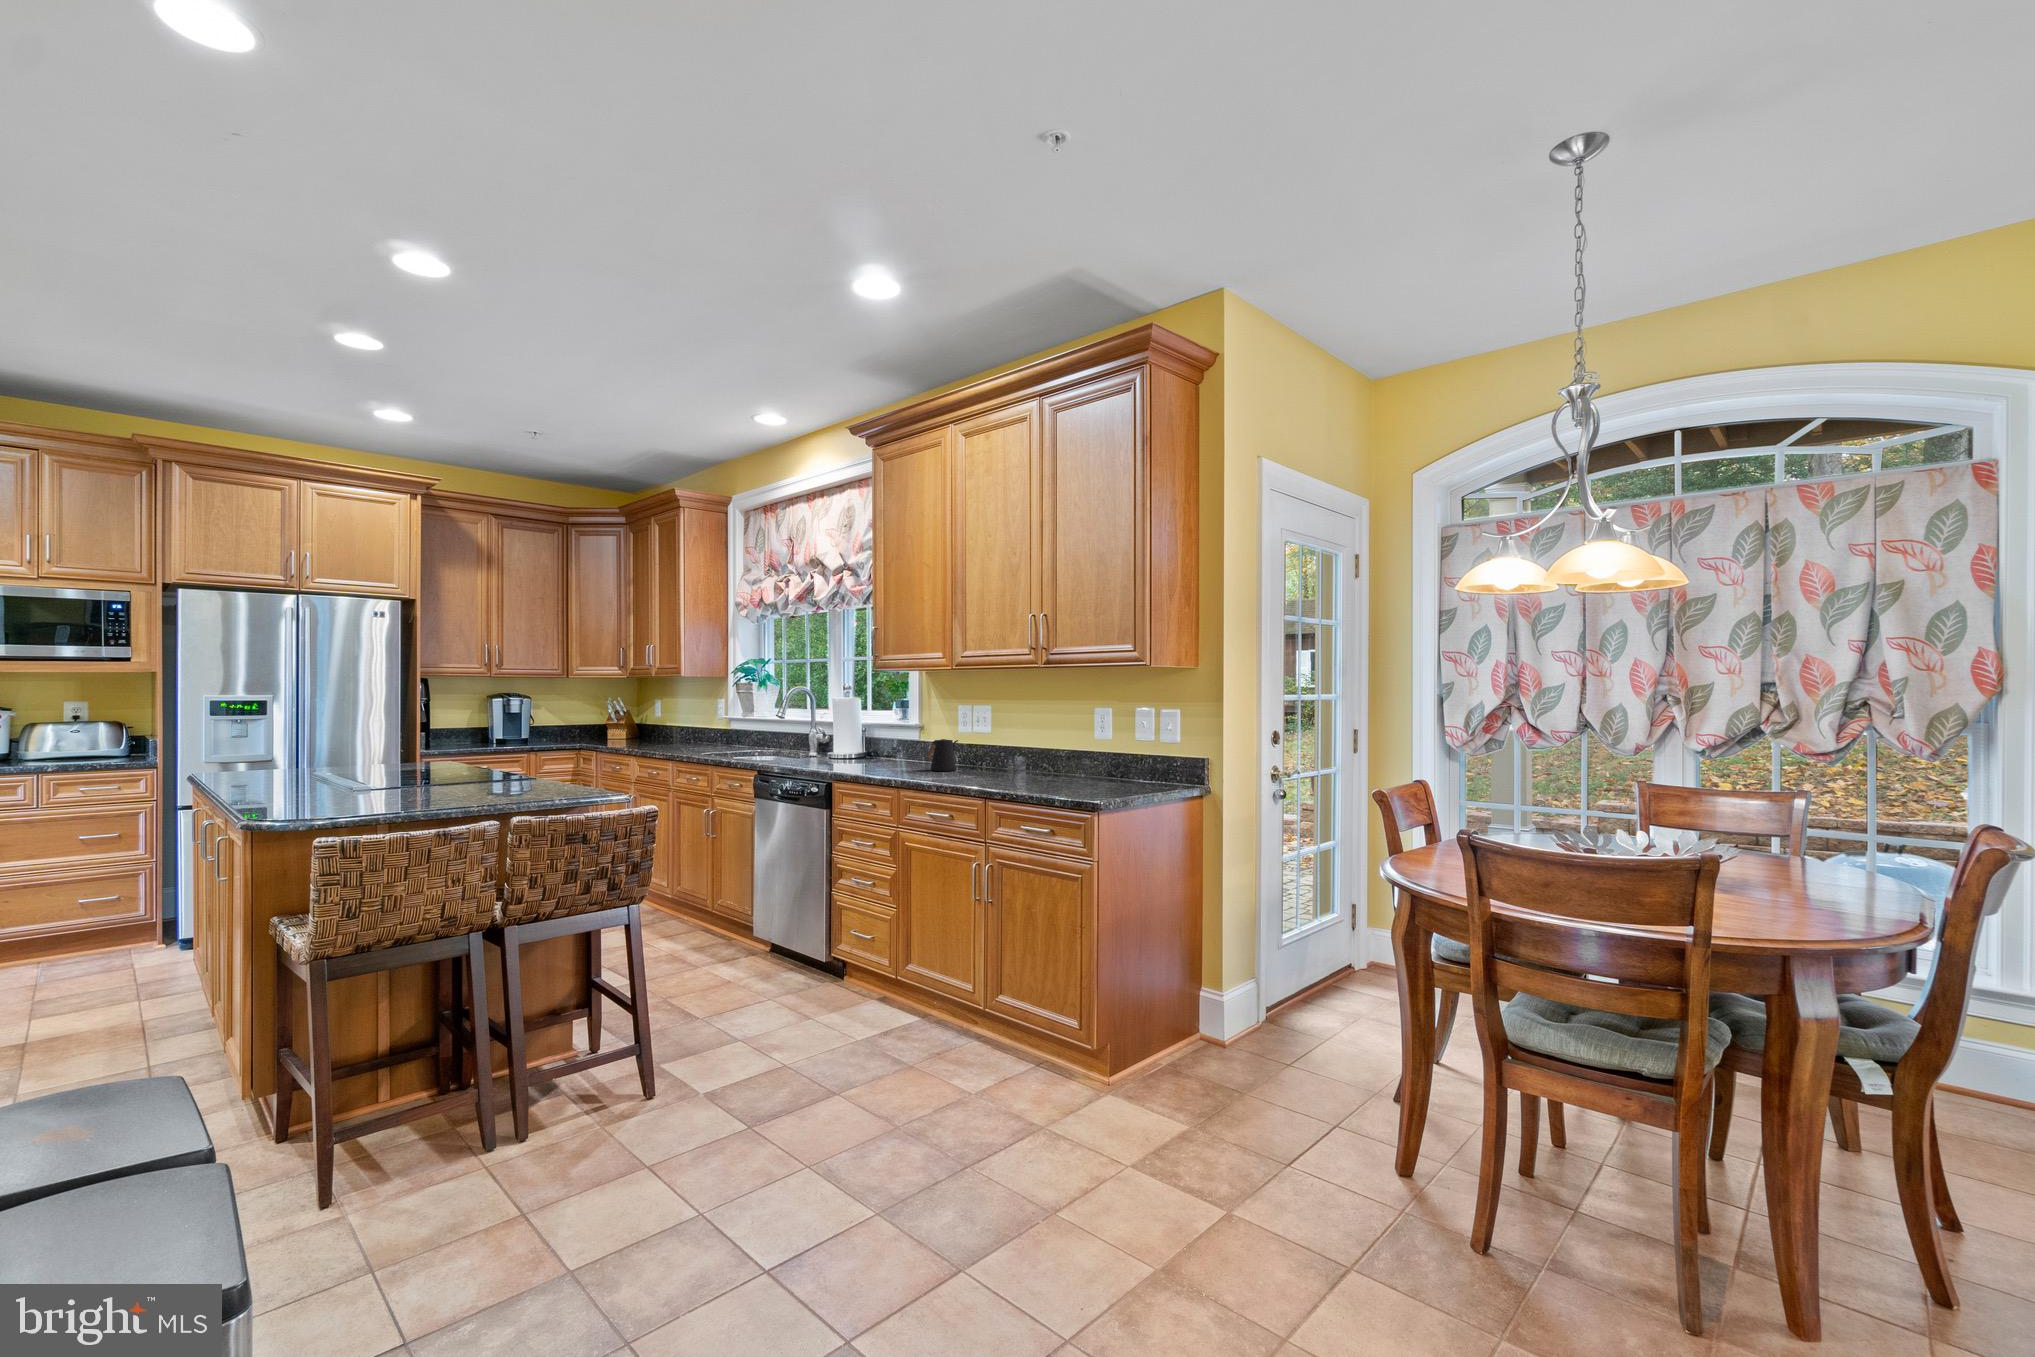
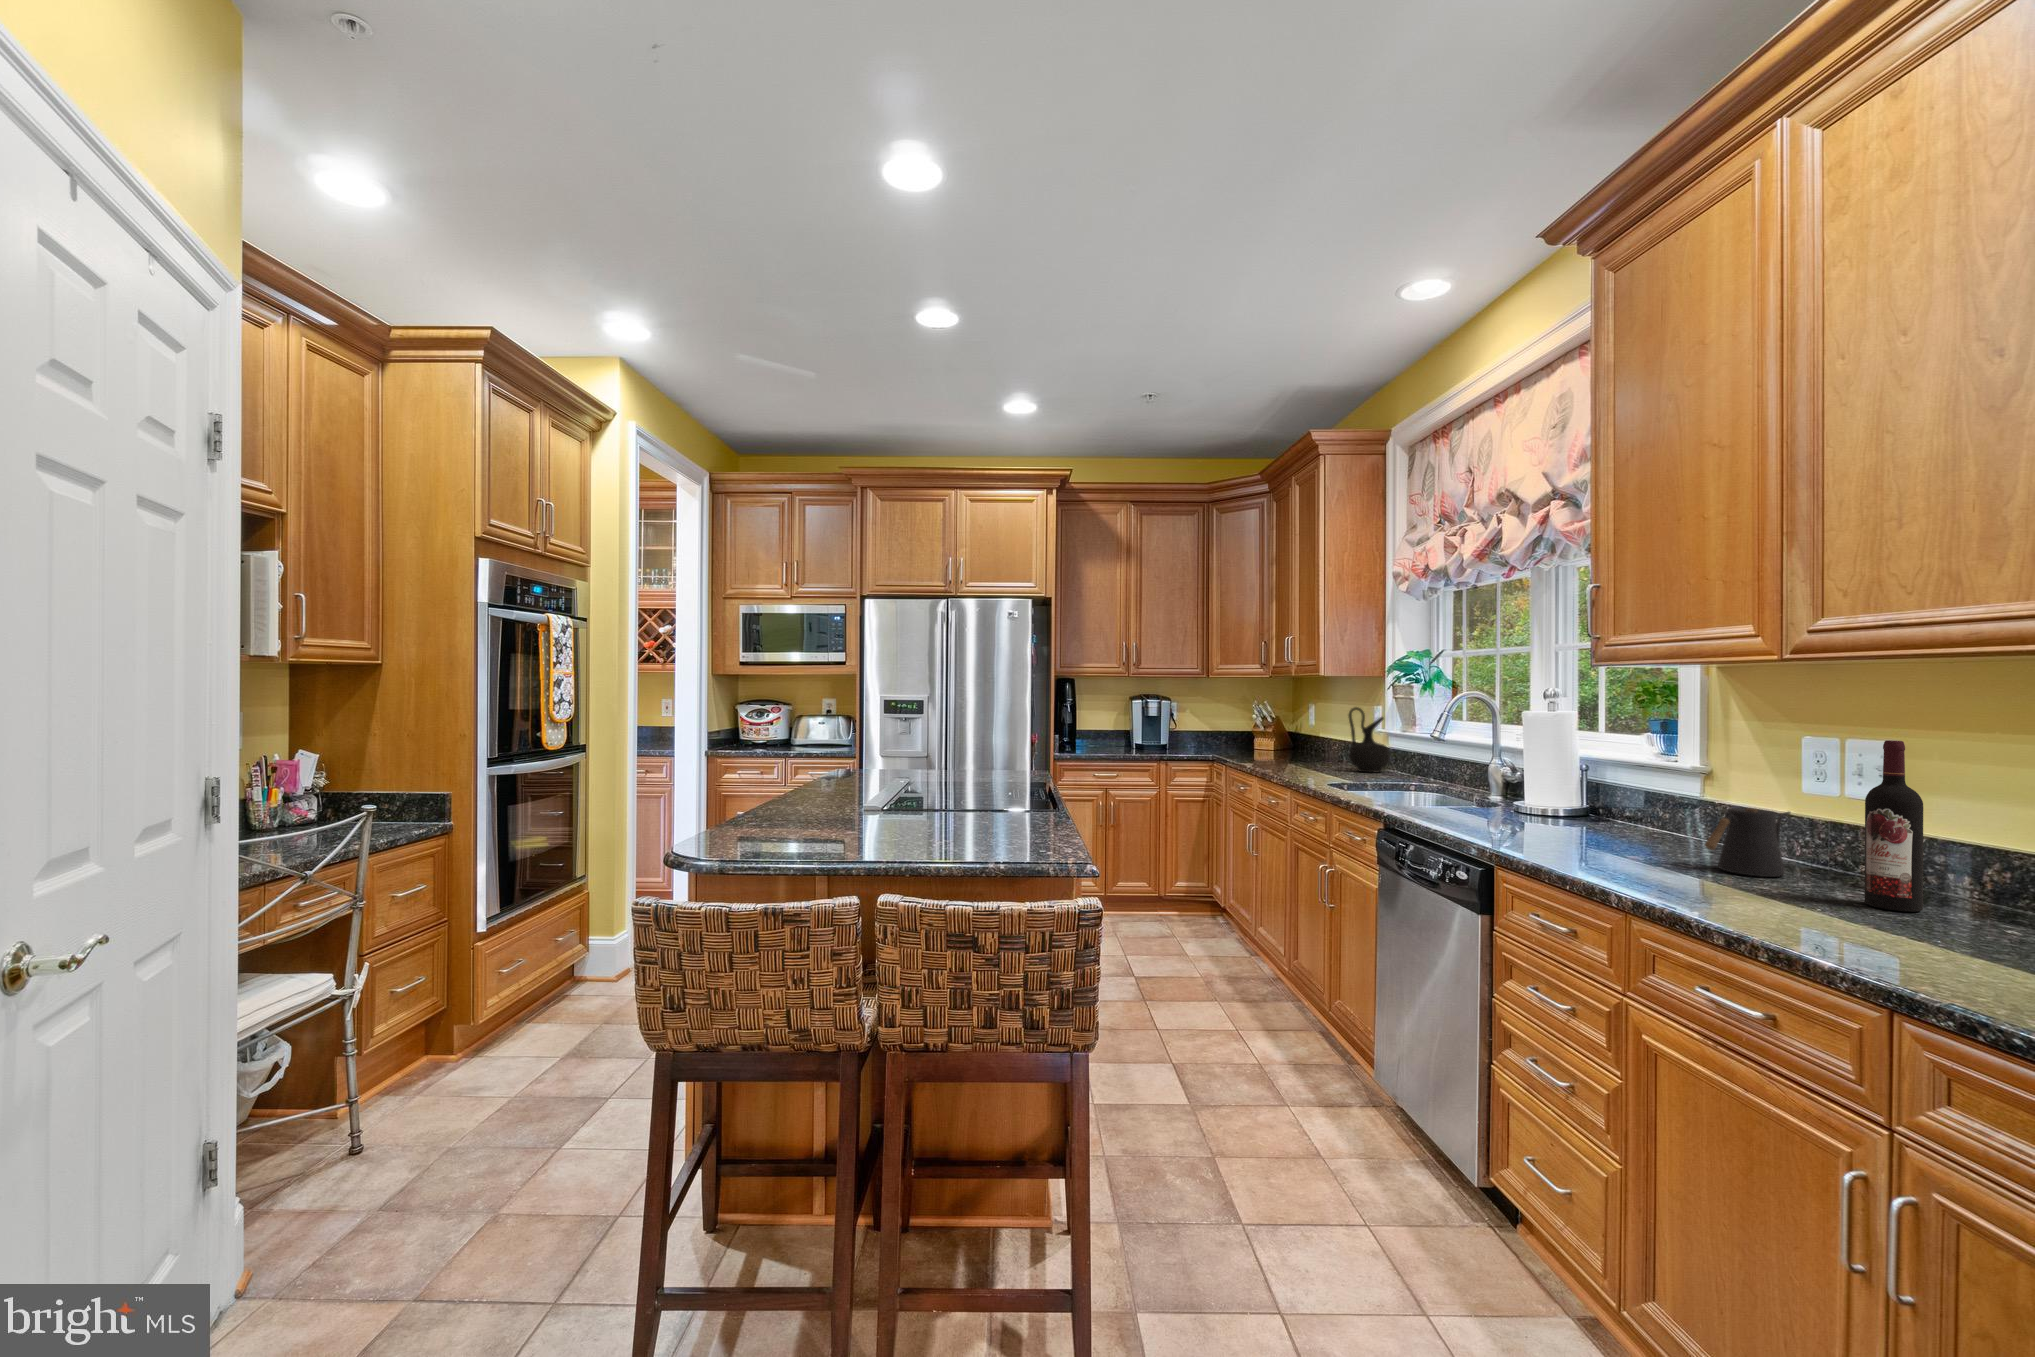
ceramic jug: none [706,699,735,747] -> present [1349,707,1390,773]
wine bottle: none [983,703,1002,775] -> present [1865,740,1923,912]

